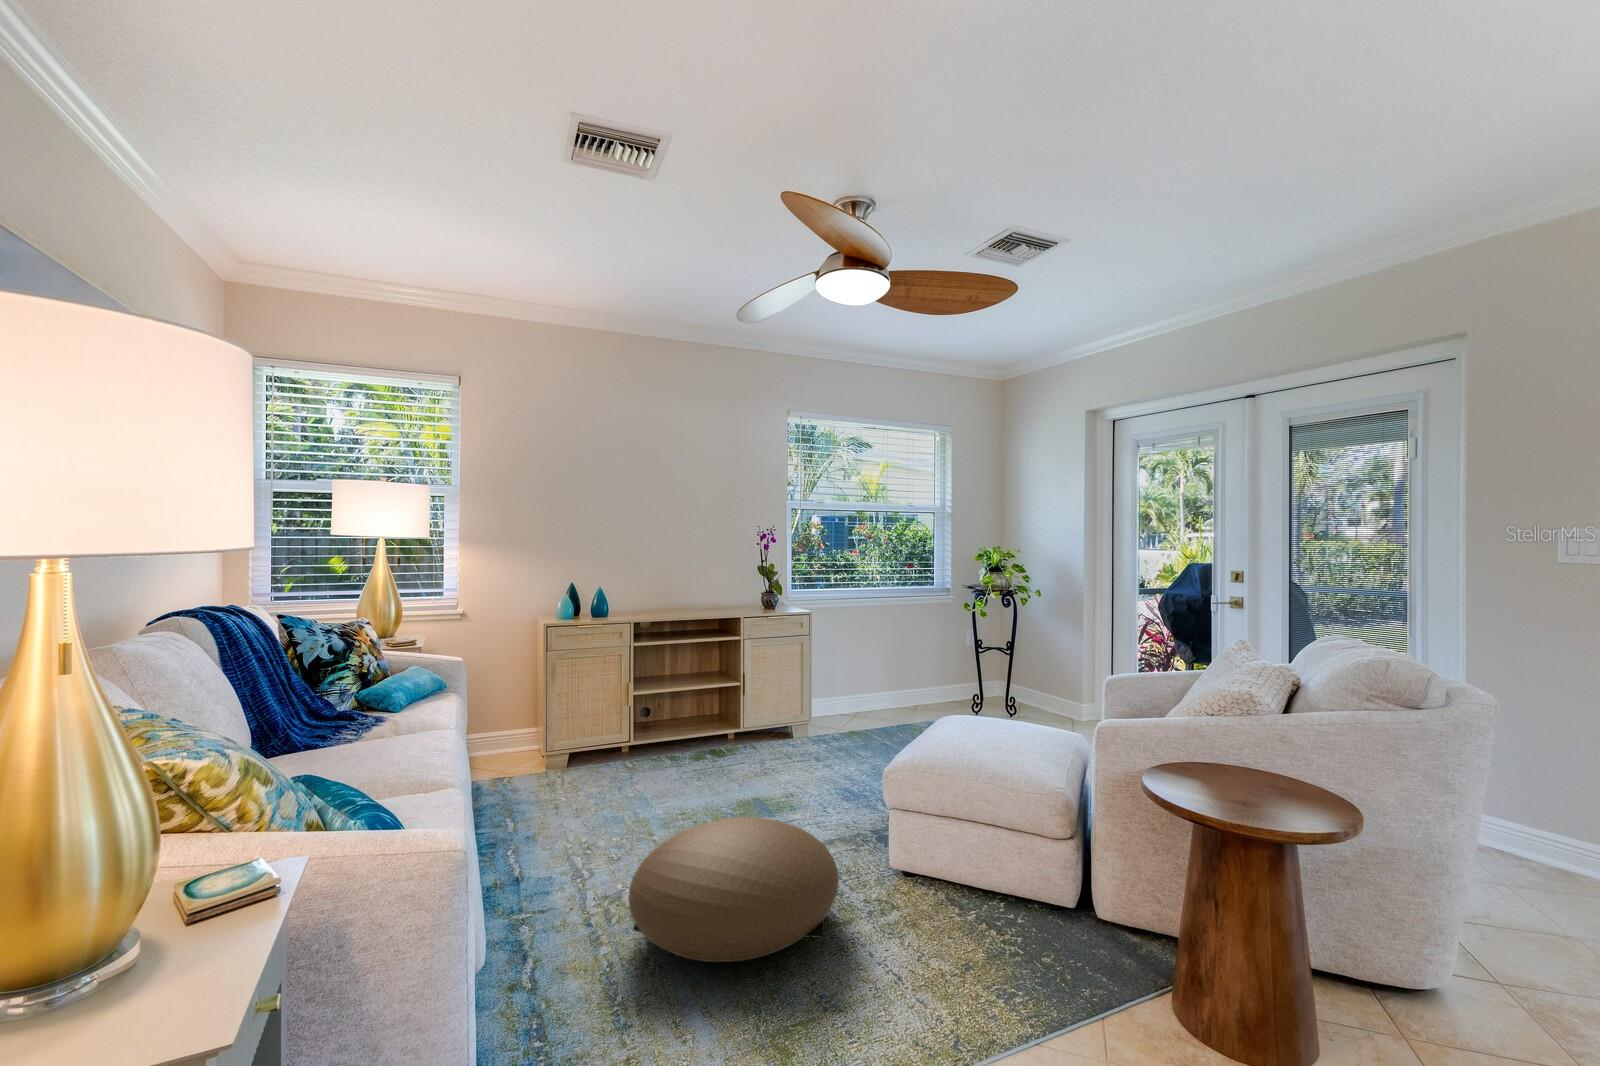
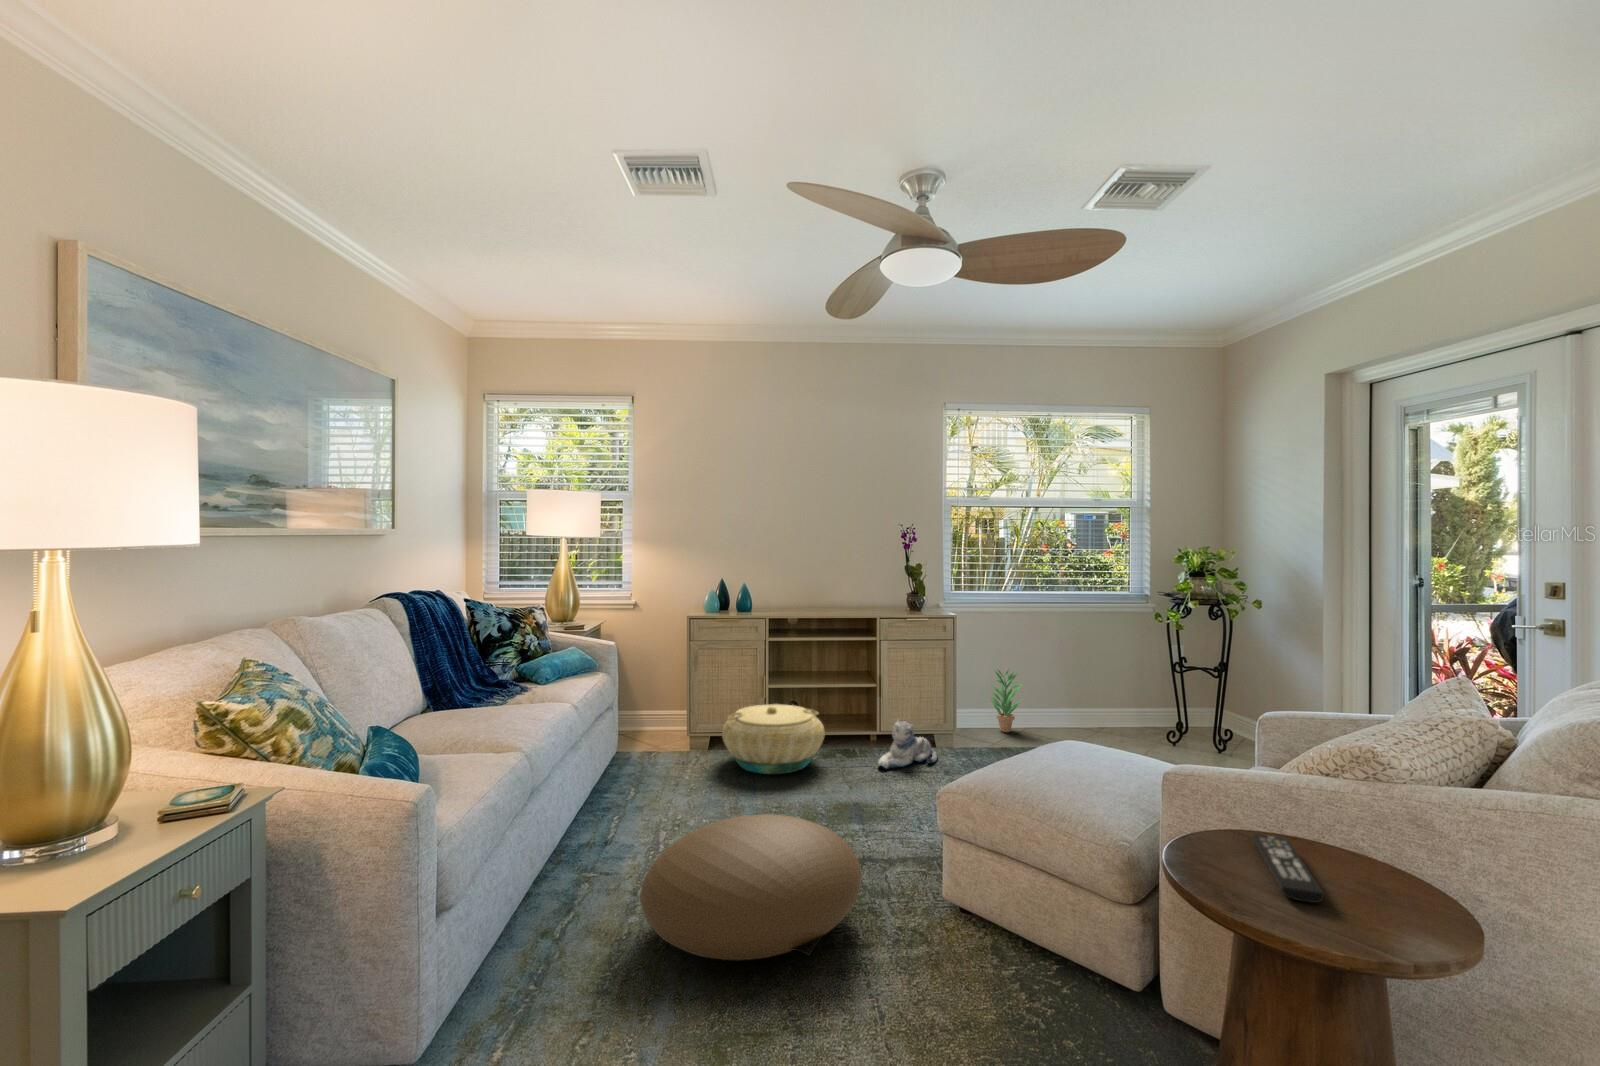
potted plant: none [831,658,865,719] -> present [990,669,1022,732]
basket: none [591,712,701,785] -> present [722,704,825,774]
plush toy: none [753,716,804,765] -> present [878,720,938,769]
remote control: none [1186,768,1260,809] -> present [1253,834,1324,903]

